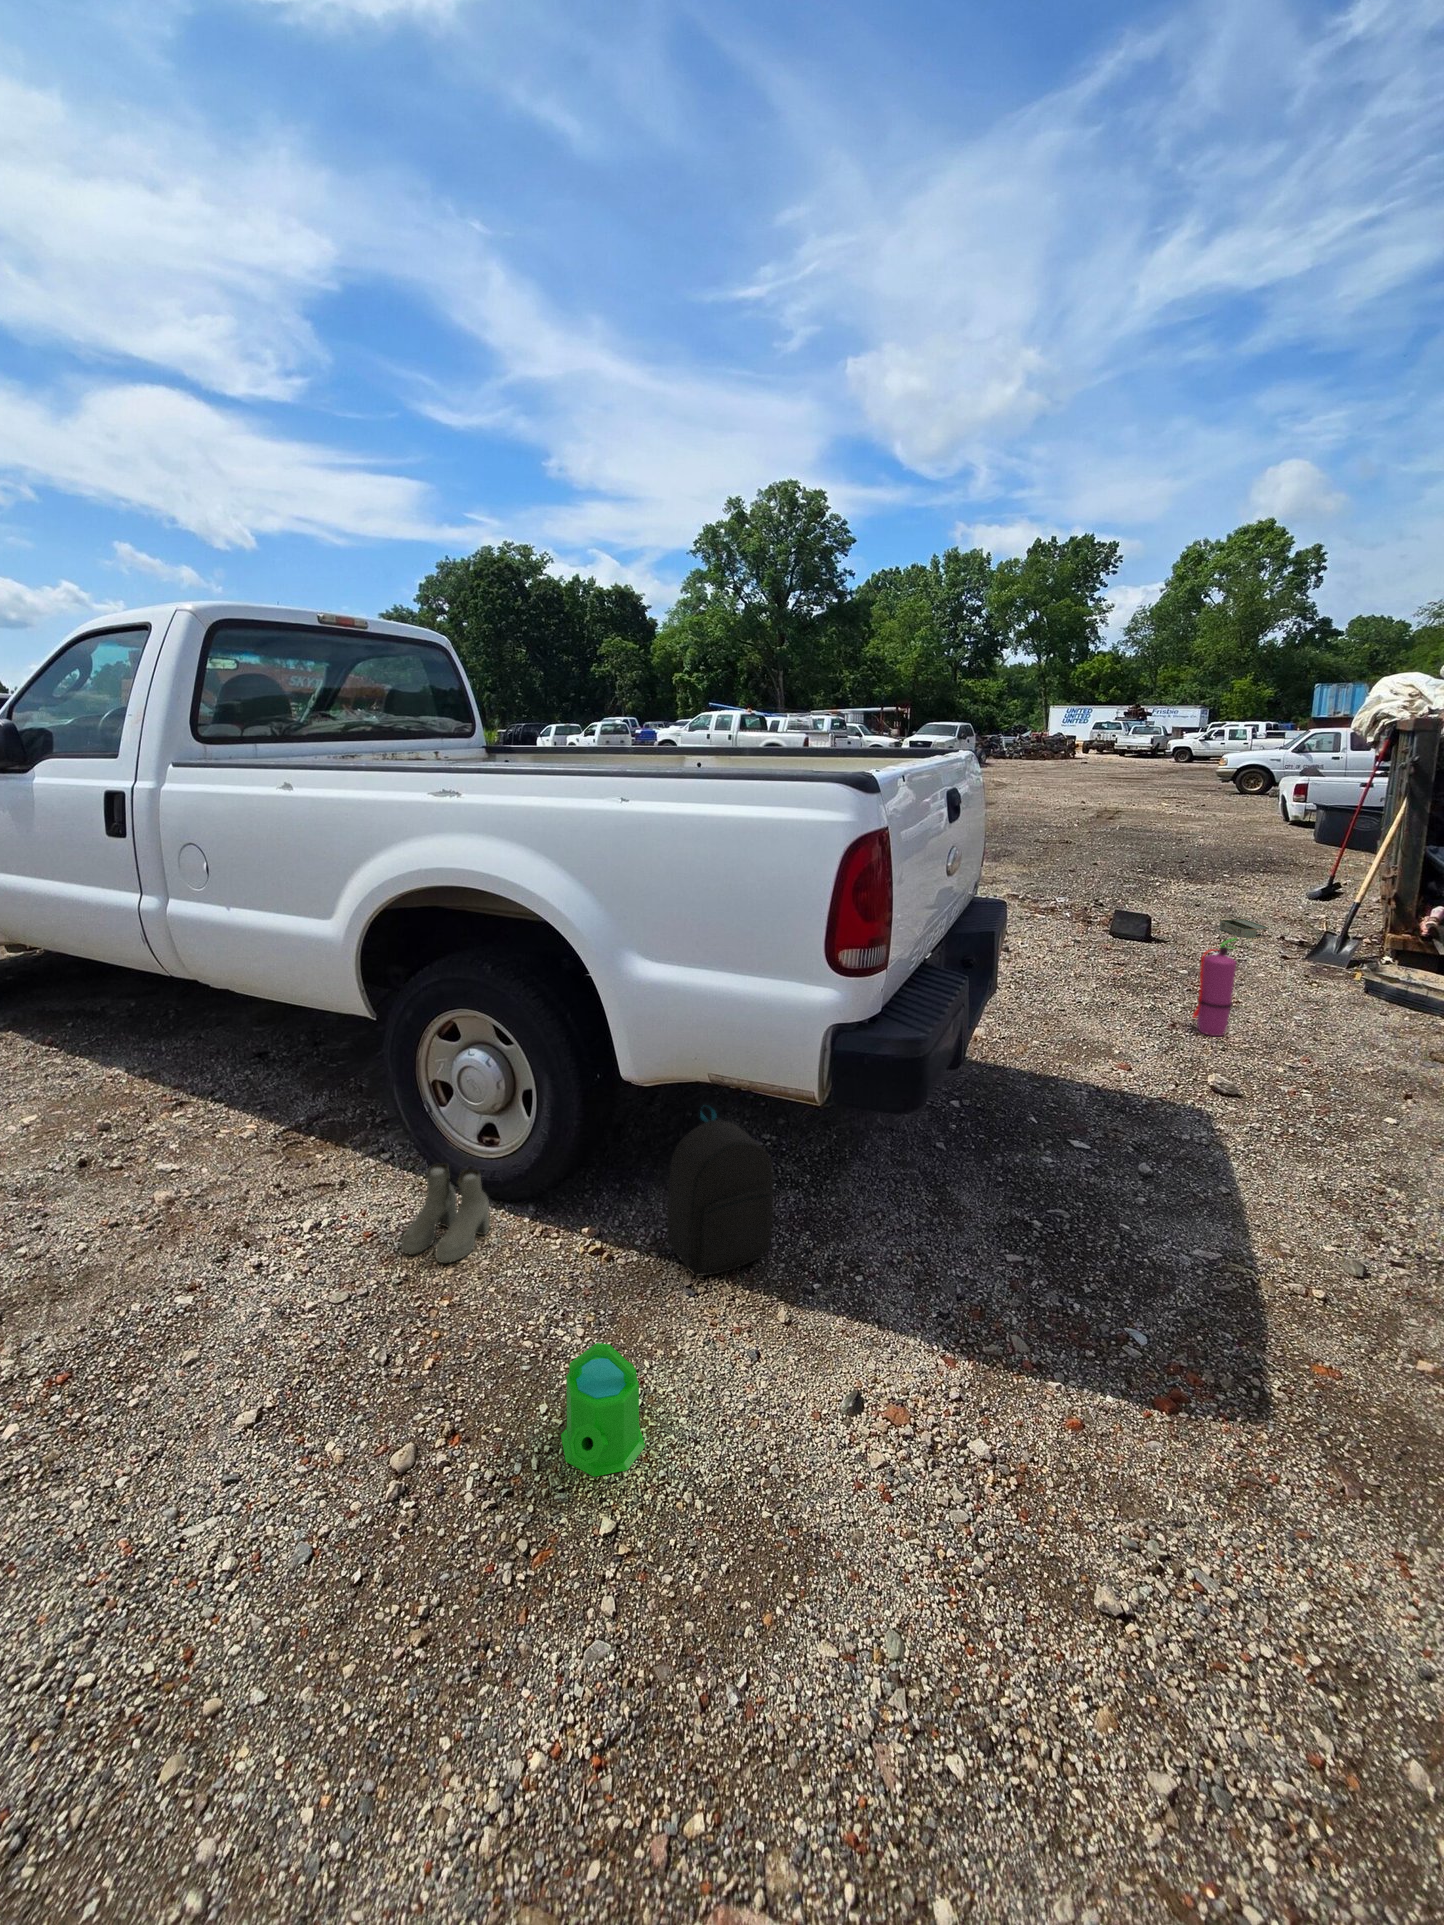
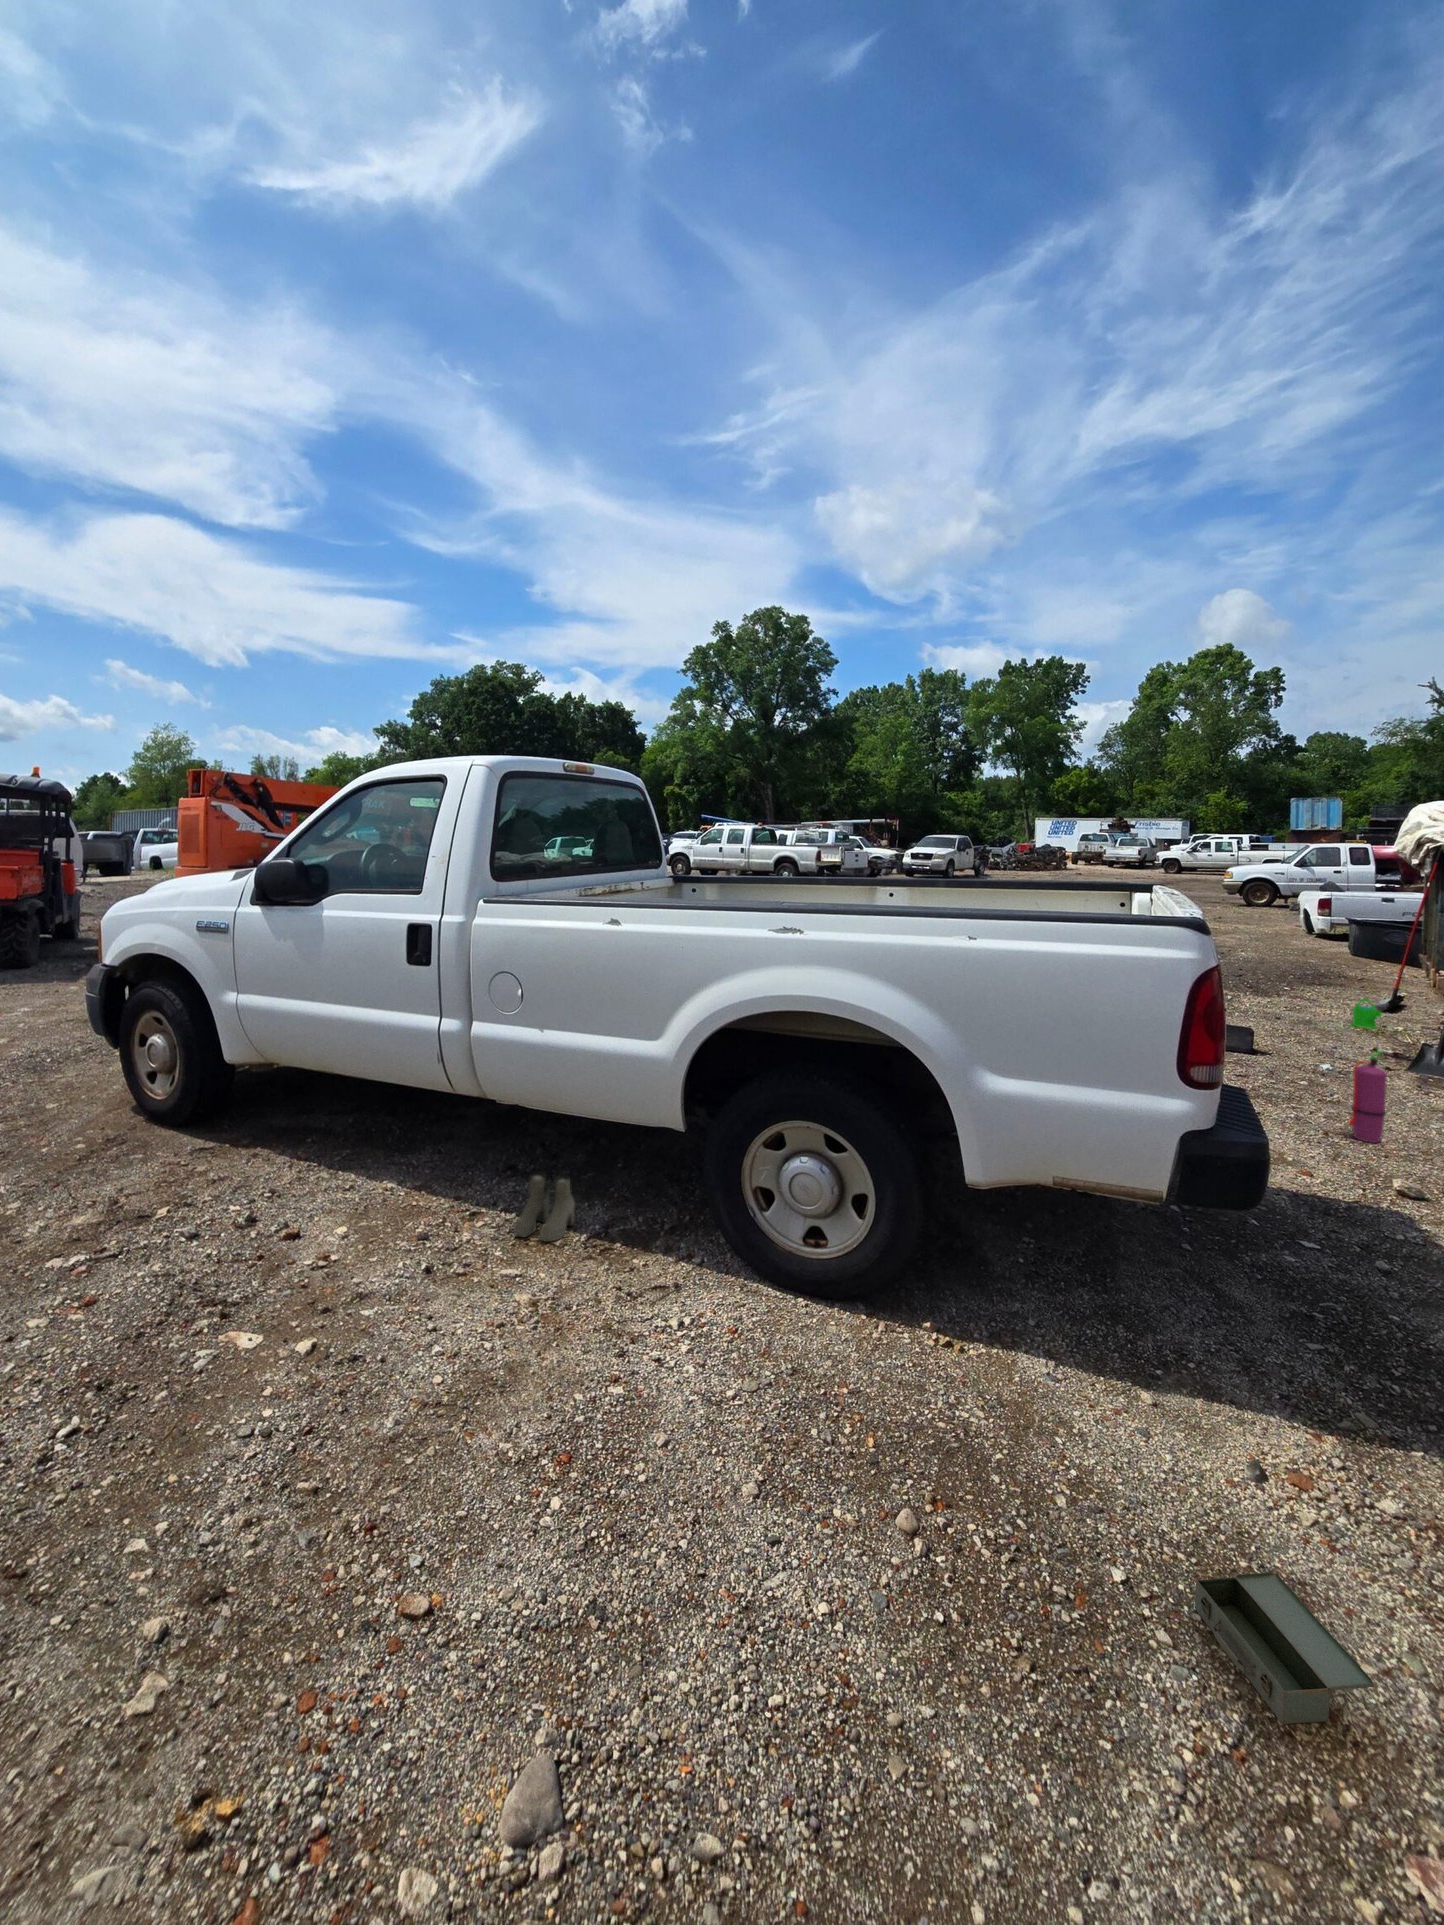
toolbox: present [1219,919,1269,938] -> present [1195,1572,1374,1724]
backpack: present [667,1105,773,1276] -> none [1001,1206,1104,1365]
boots: present [401,1163,490,1264] -> present [514,1173,574,1242]
watering can: present [561,1343,645,1477] -> present [1352,998,1382,1028]

